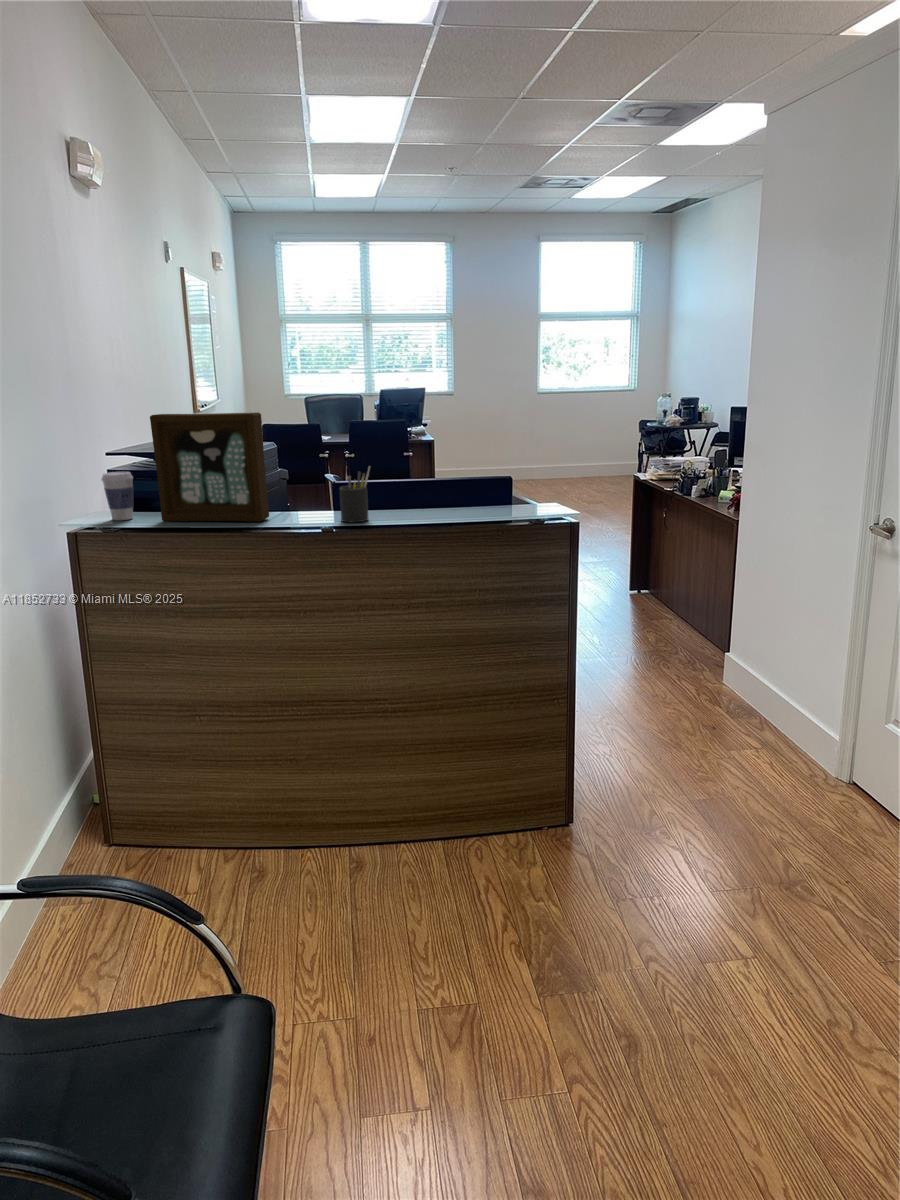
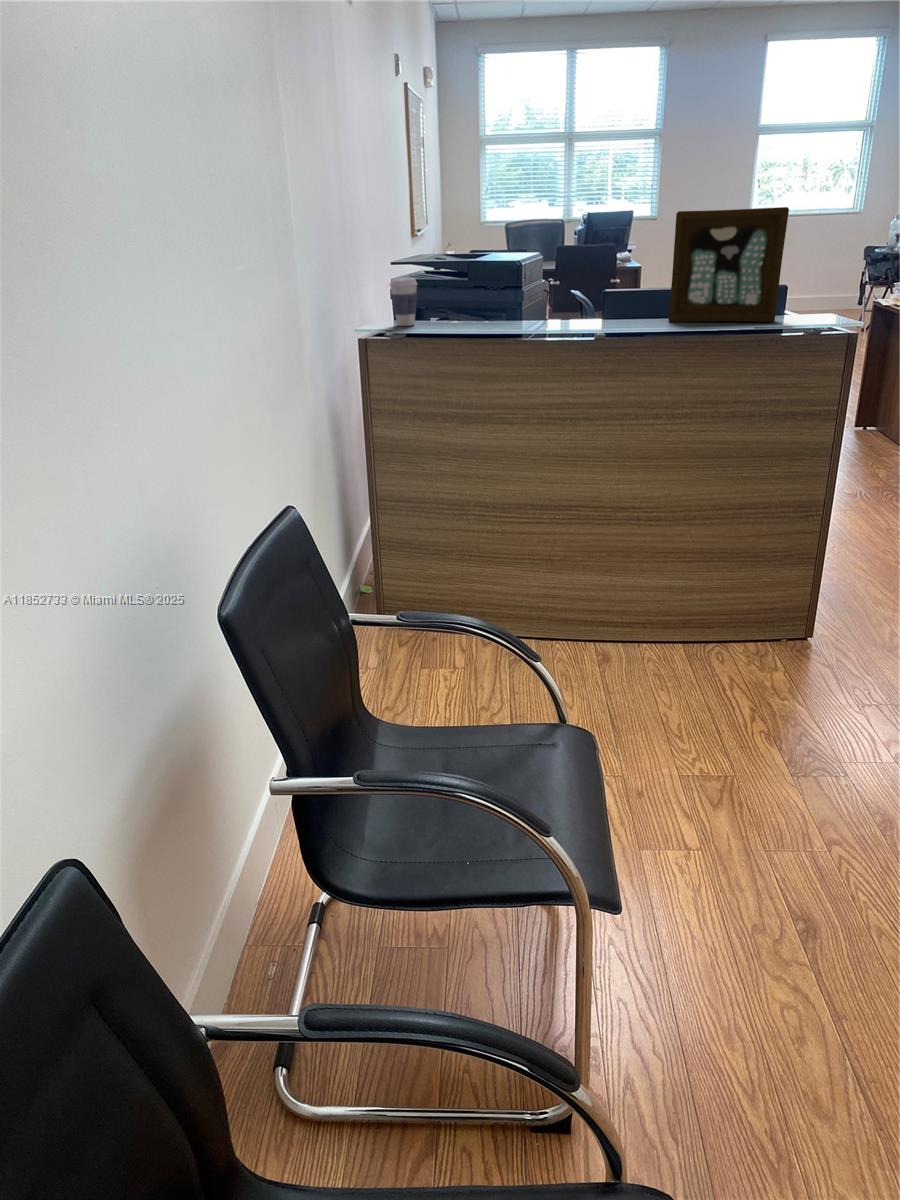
picture frame: present [150,412,269,521] -> present [668,207,789,322]
pen holder: present [340,467,370,522] -> none [617,270,653,328]

